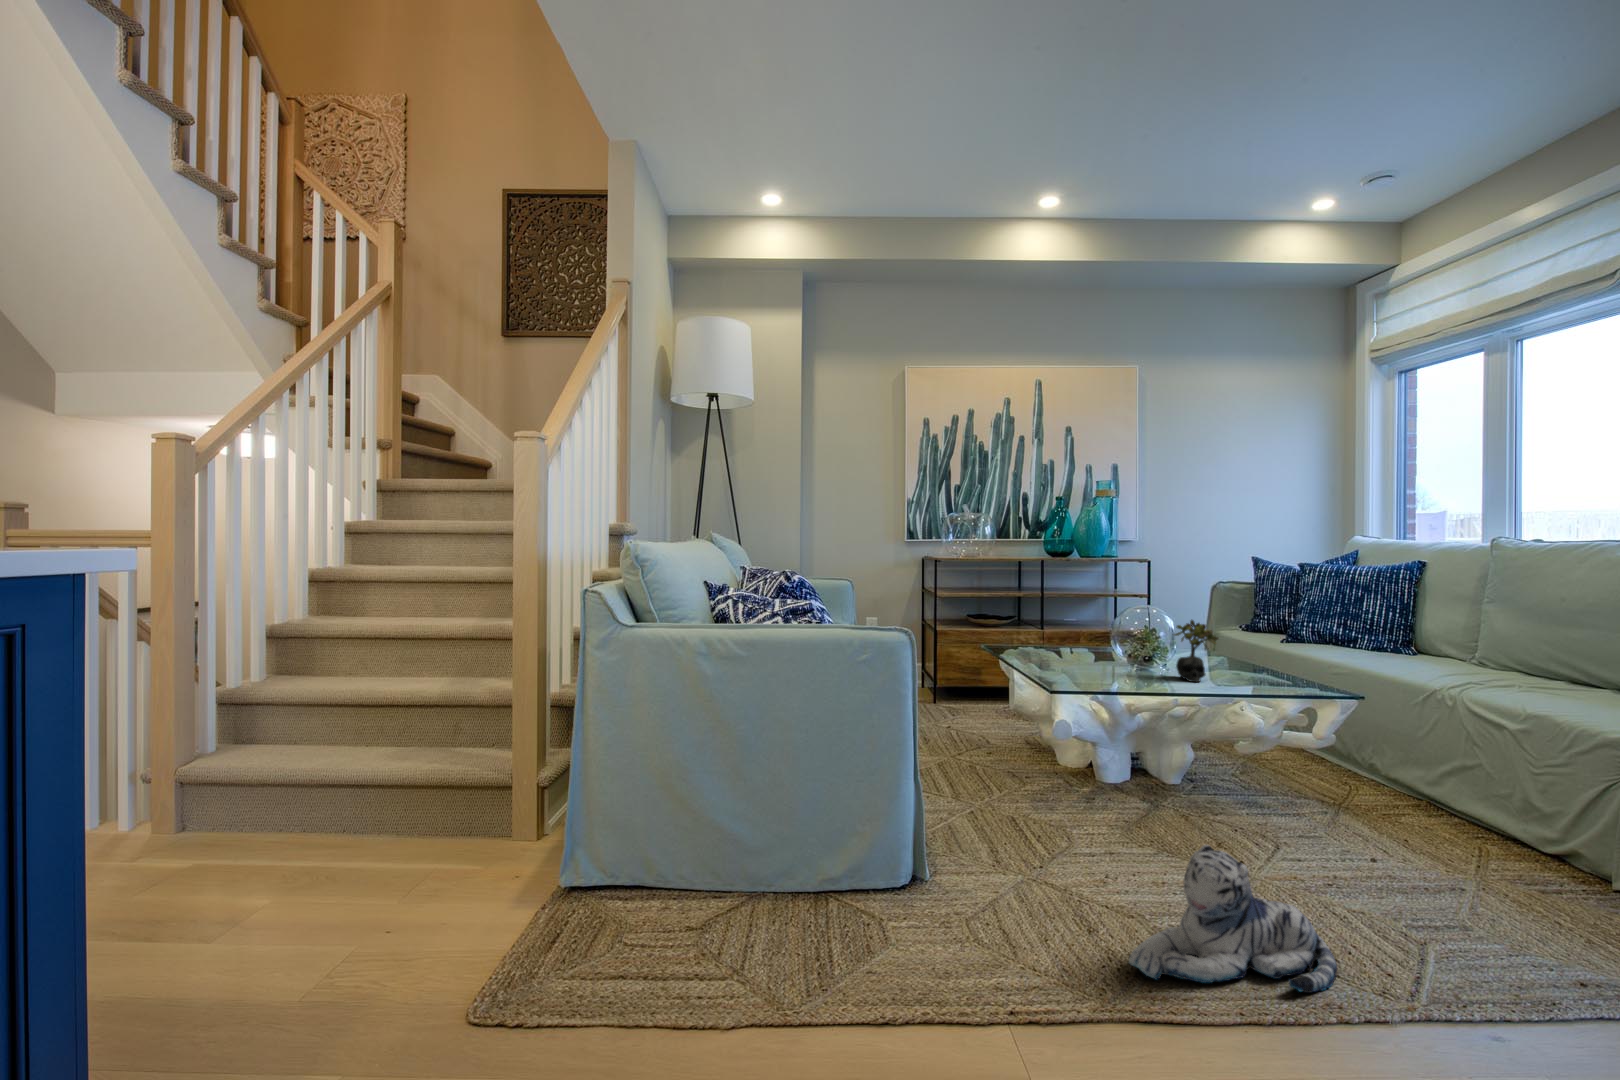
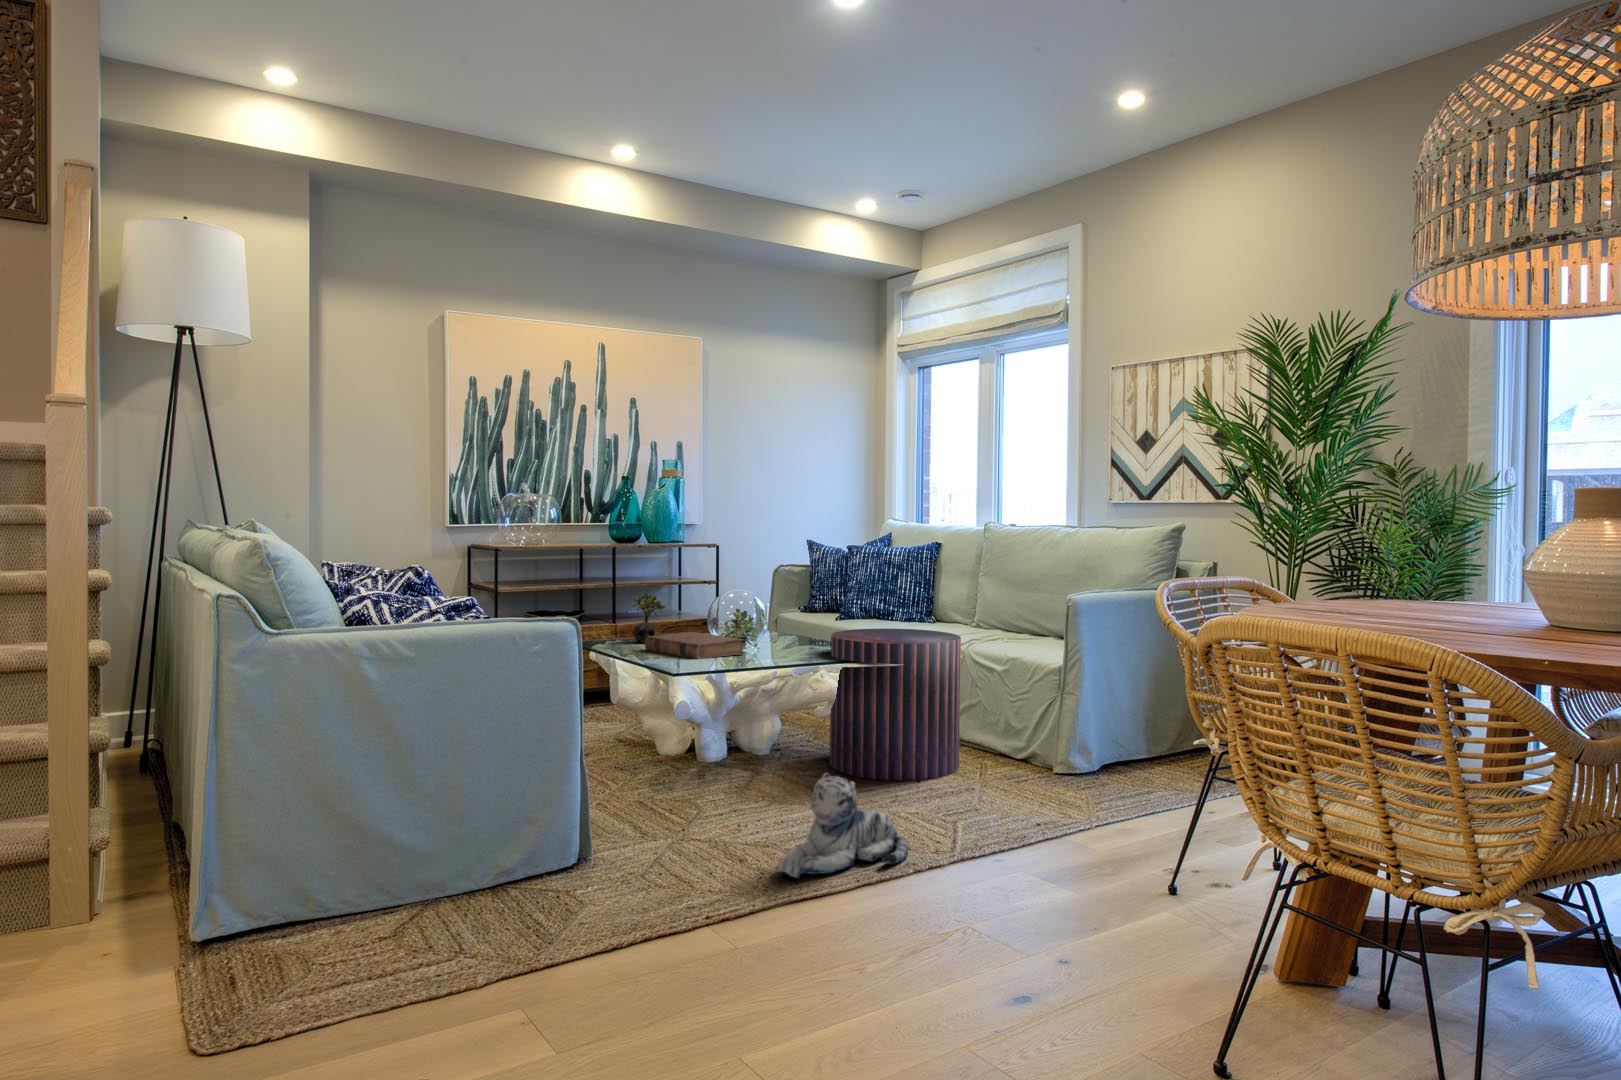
succulent plant: present [1174,620,1219,682] -> present [631,593,665,644]
book: none [1039,645,1145,676] -> present [645,632,745,659]
pouf: none [1251,657,1444,857] -> present [830,628,961,781]

